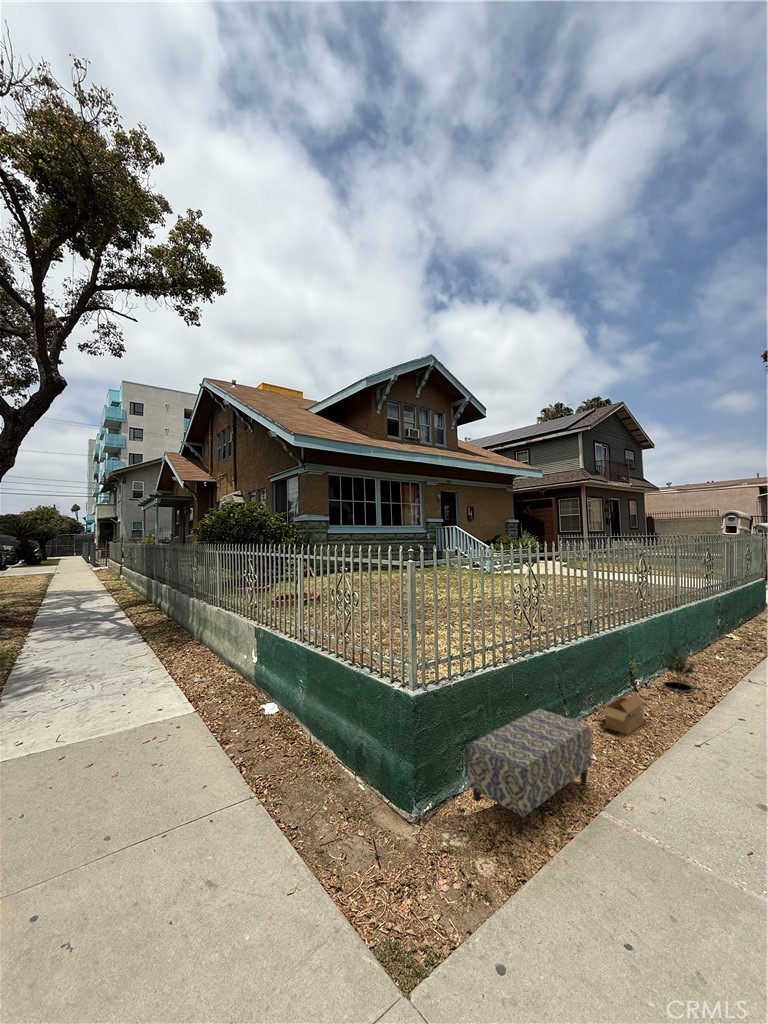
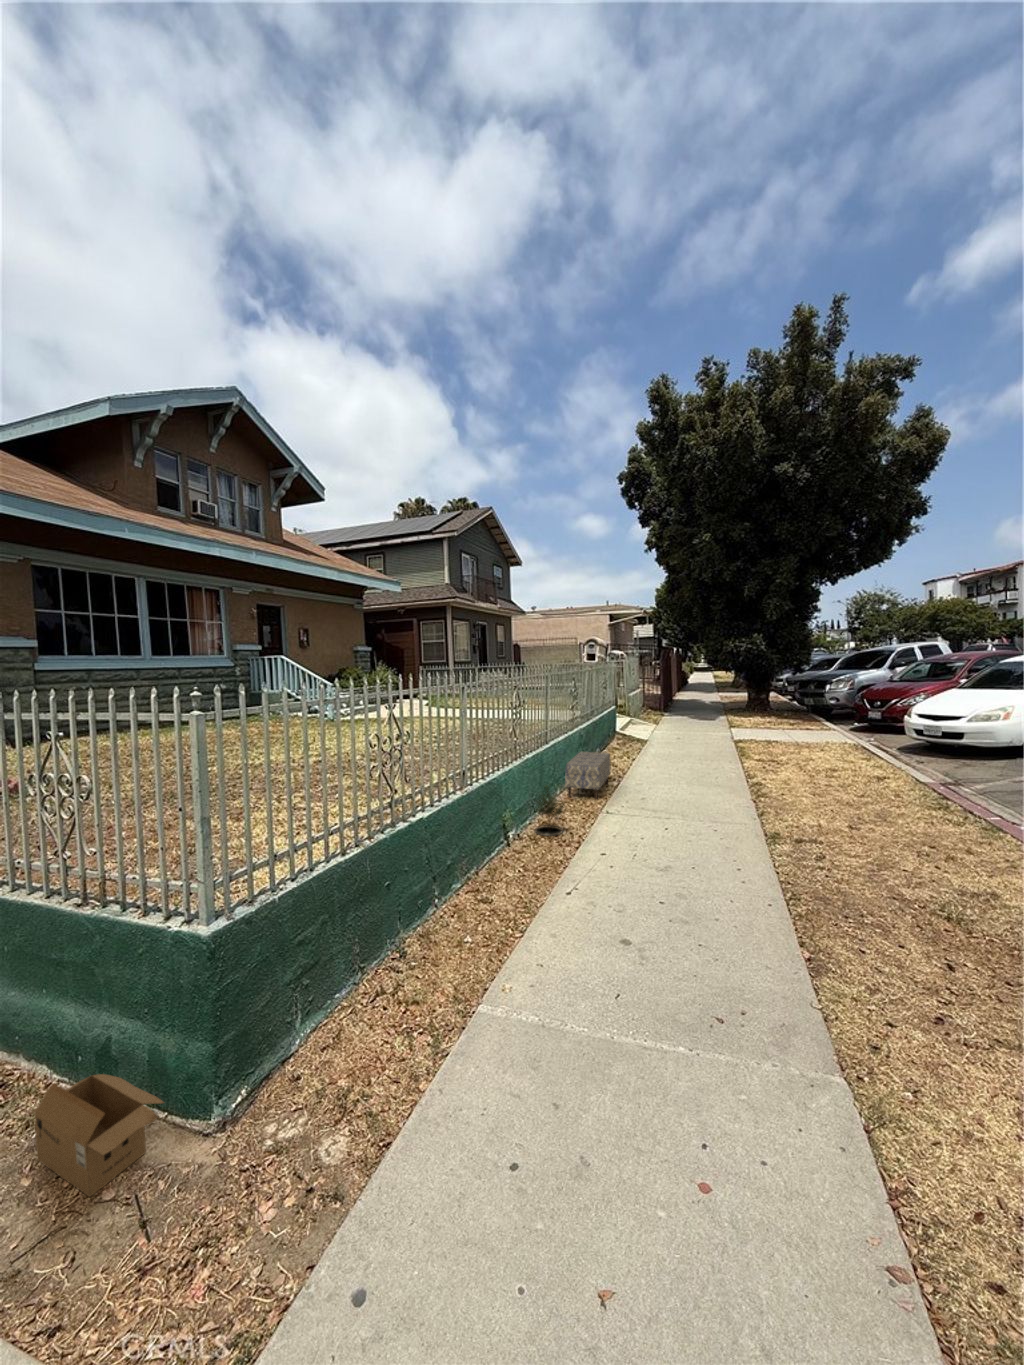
cardboard box: present [600,694,646,735] -> present [29,1074,164,1197]
bench: present [468,709,592,835] -> present [565,751,610,799]

